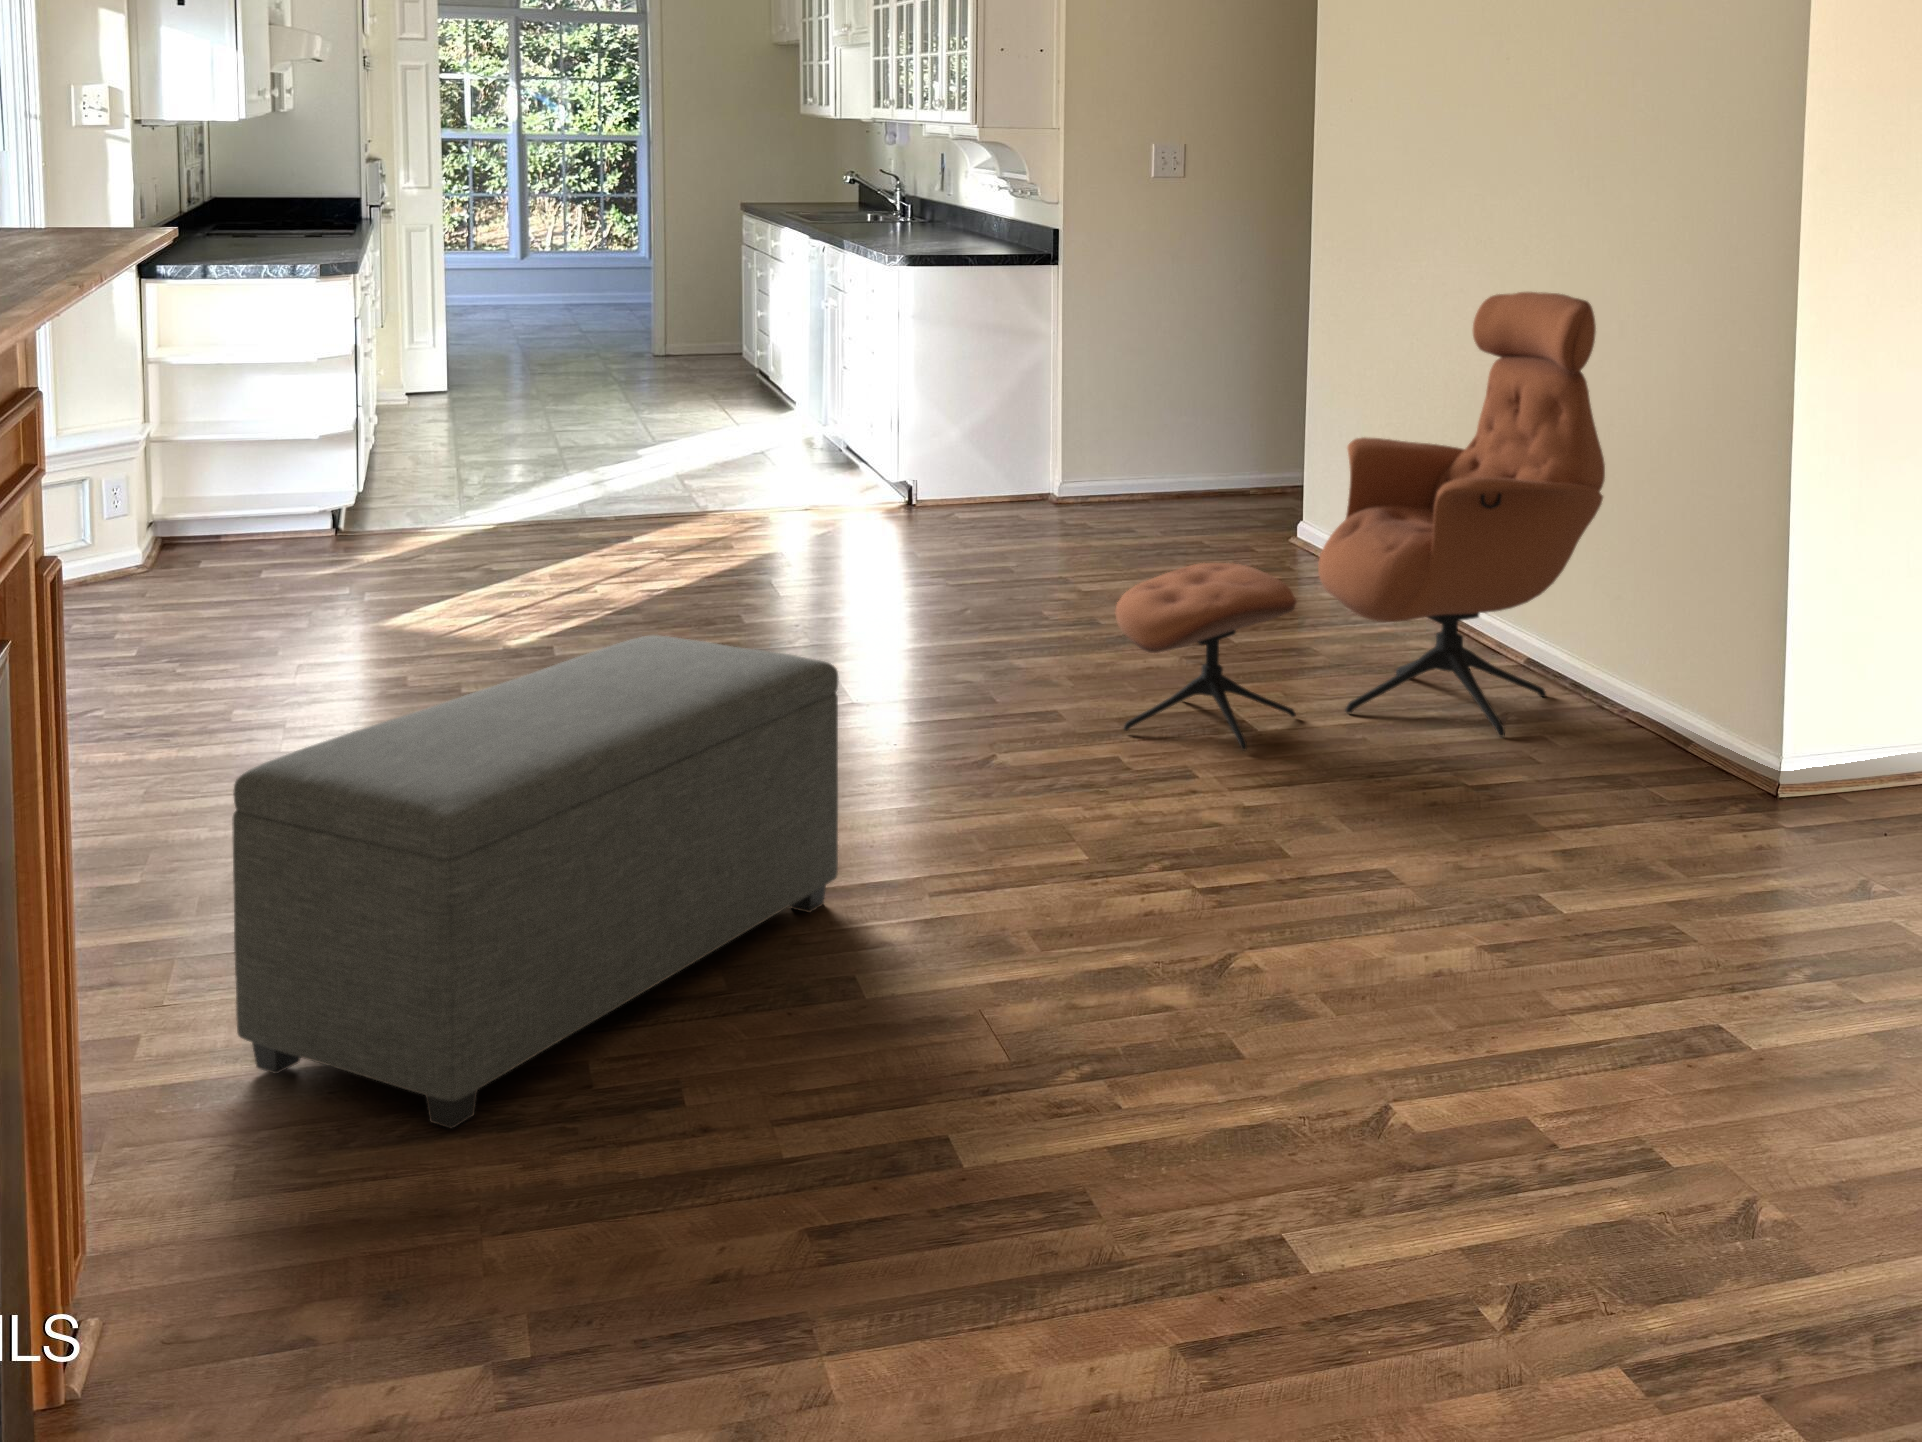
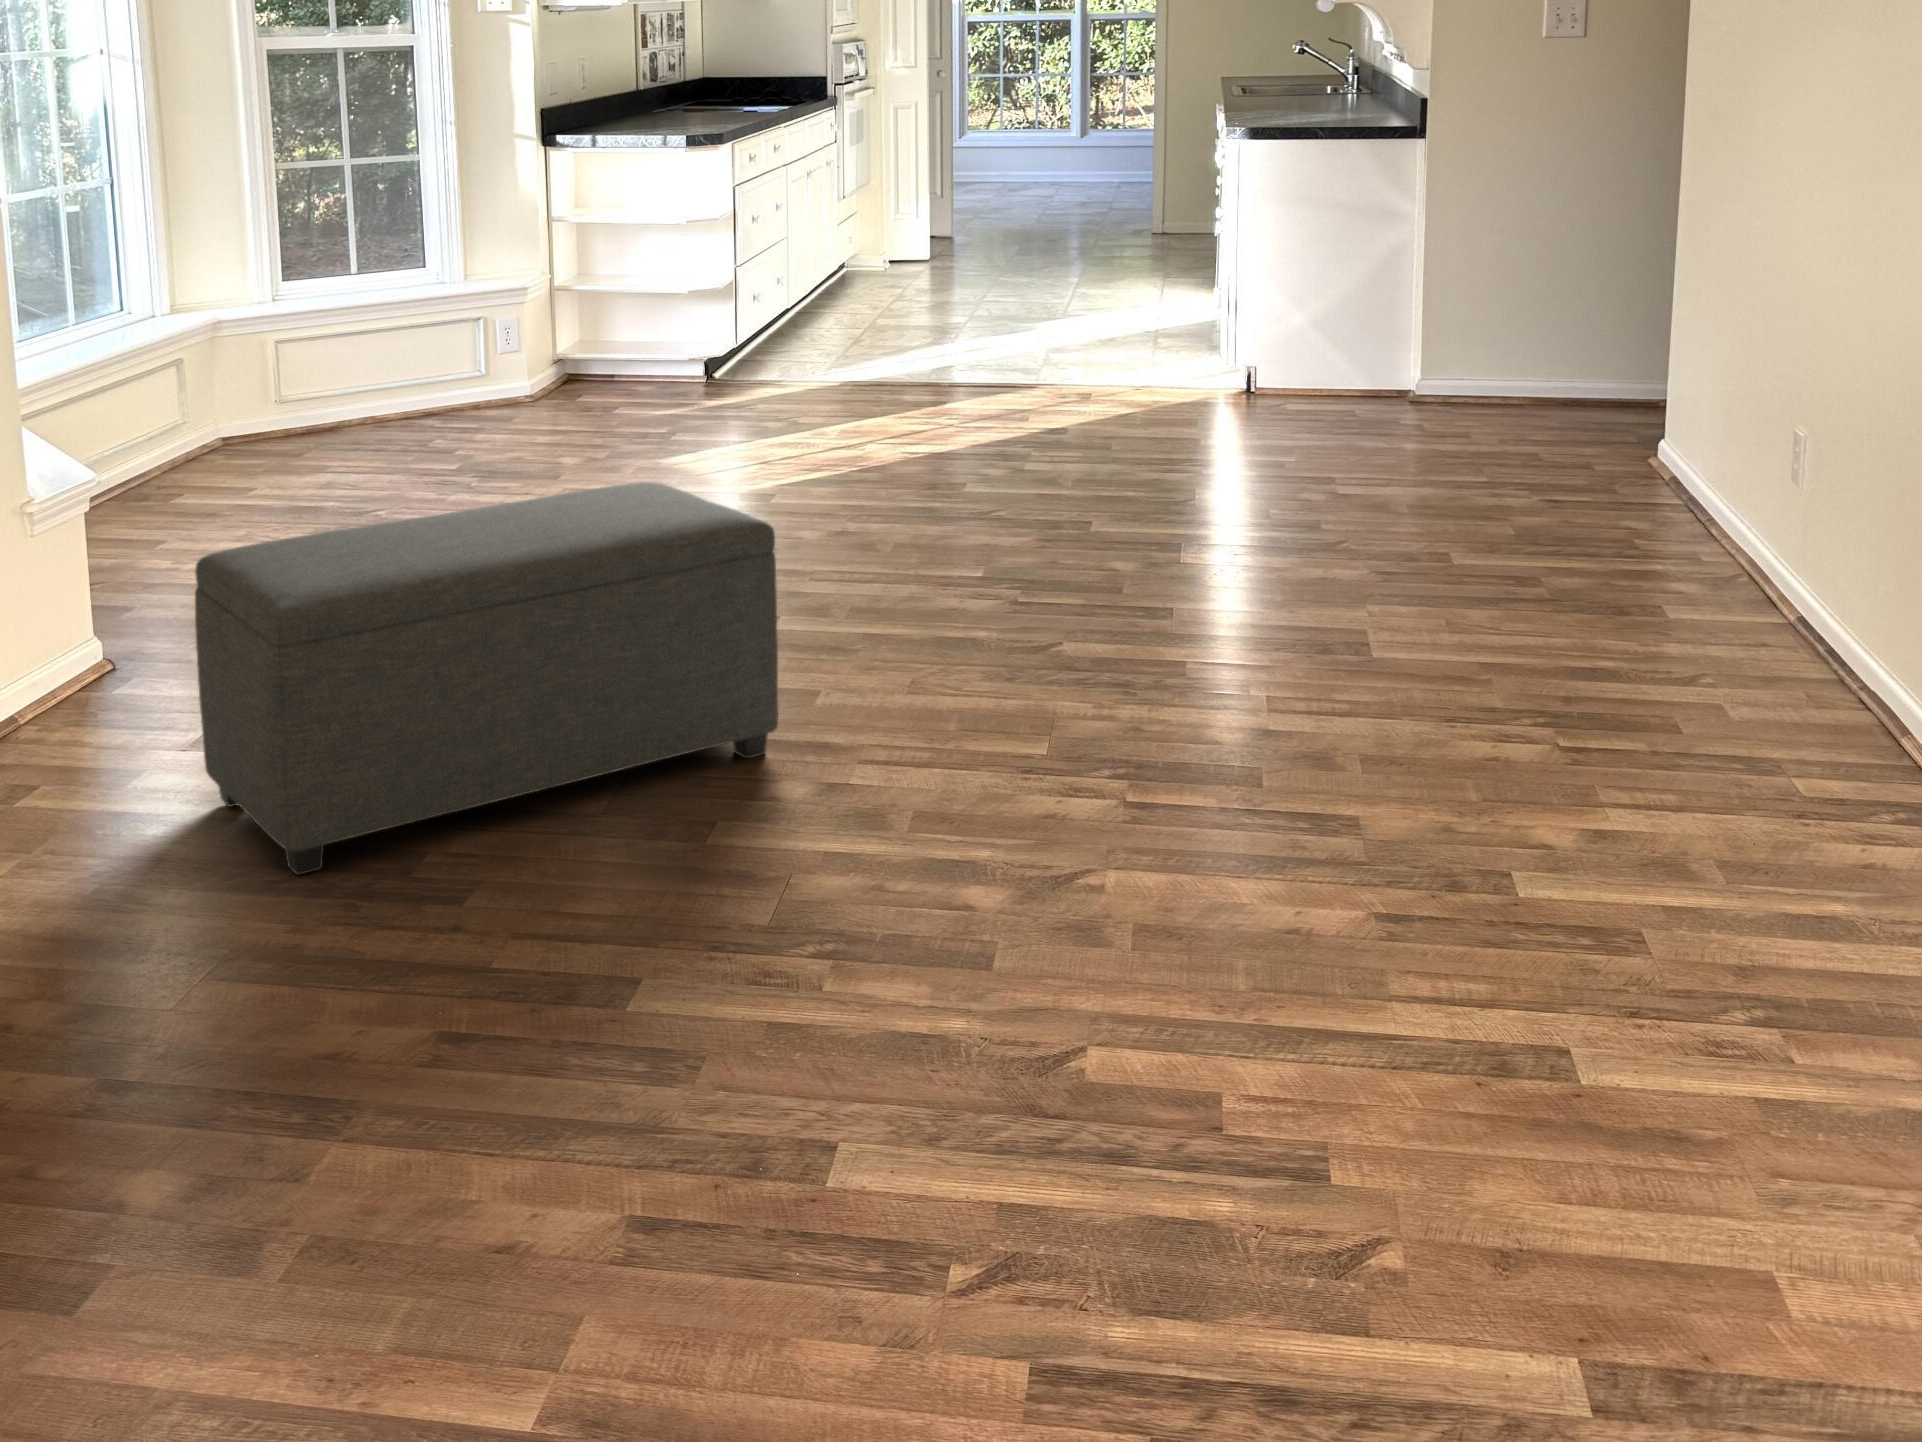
lounge chair: present [1116,292,1605,751] -> none [1223,169,1853,704]

